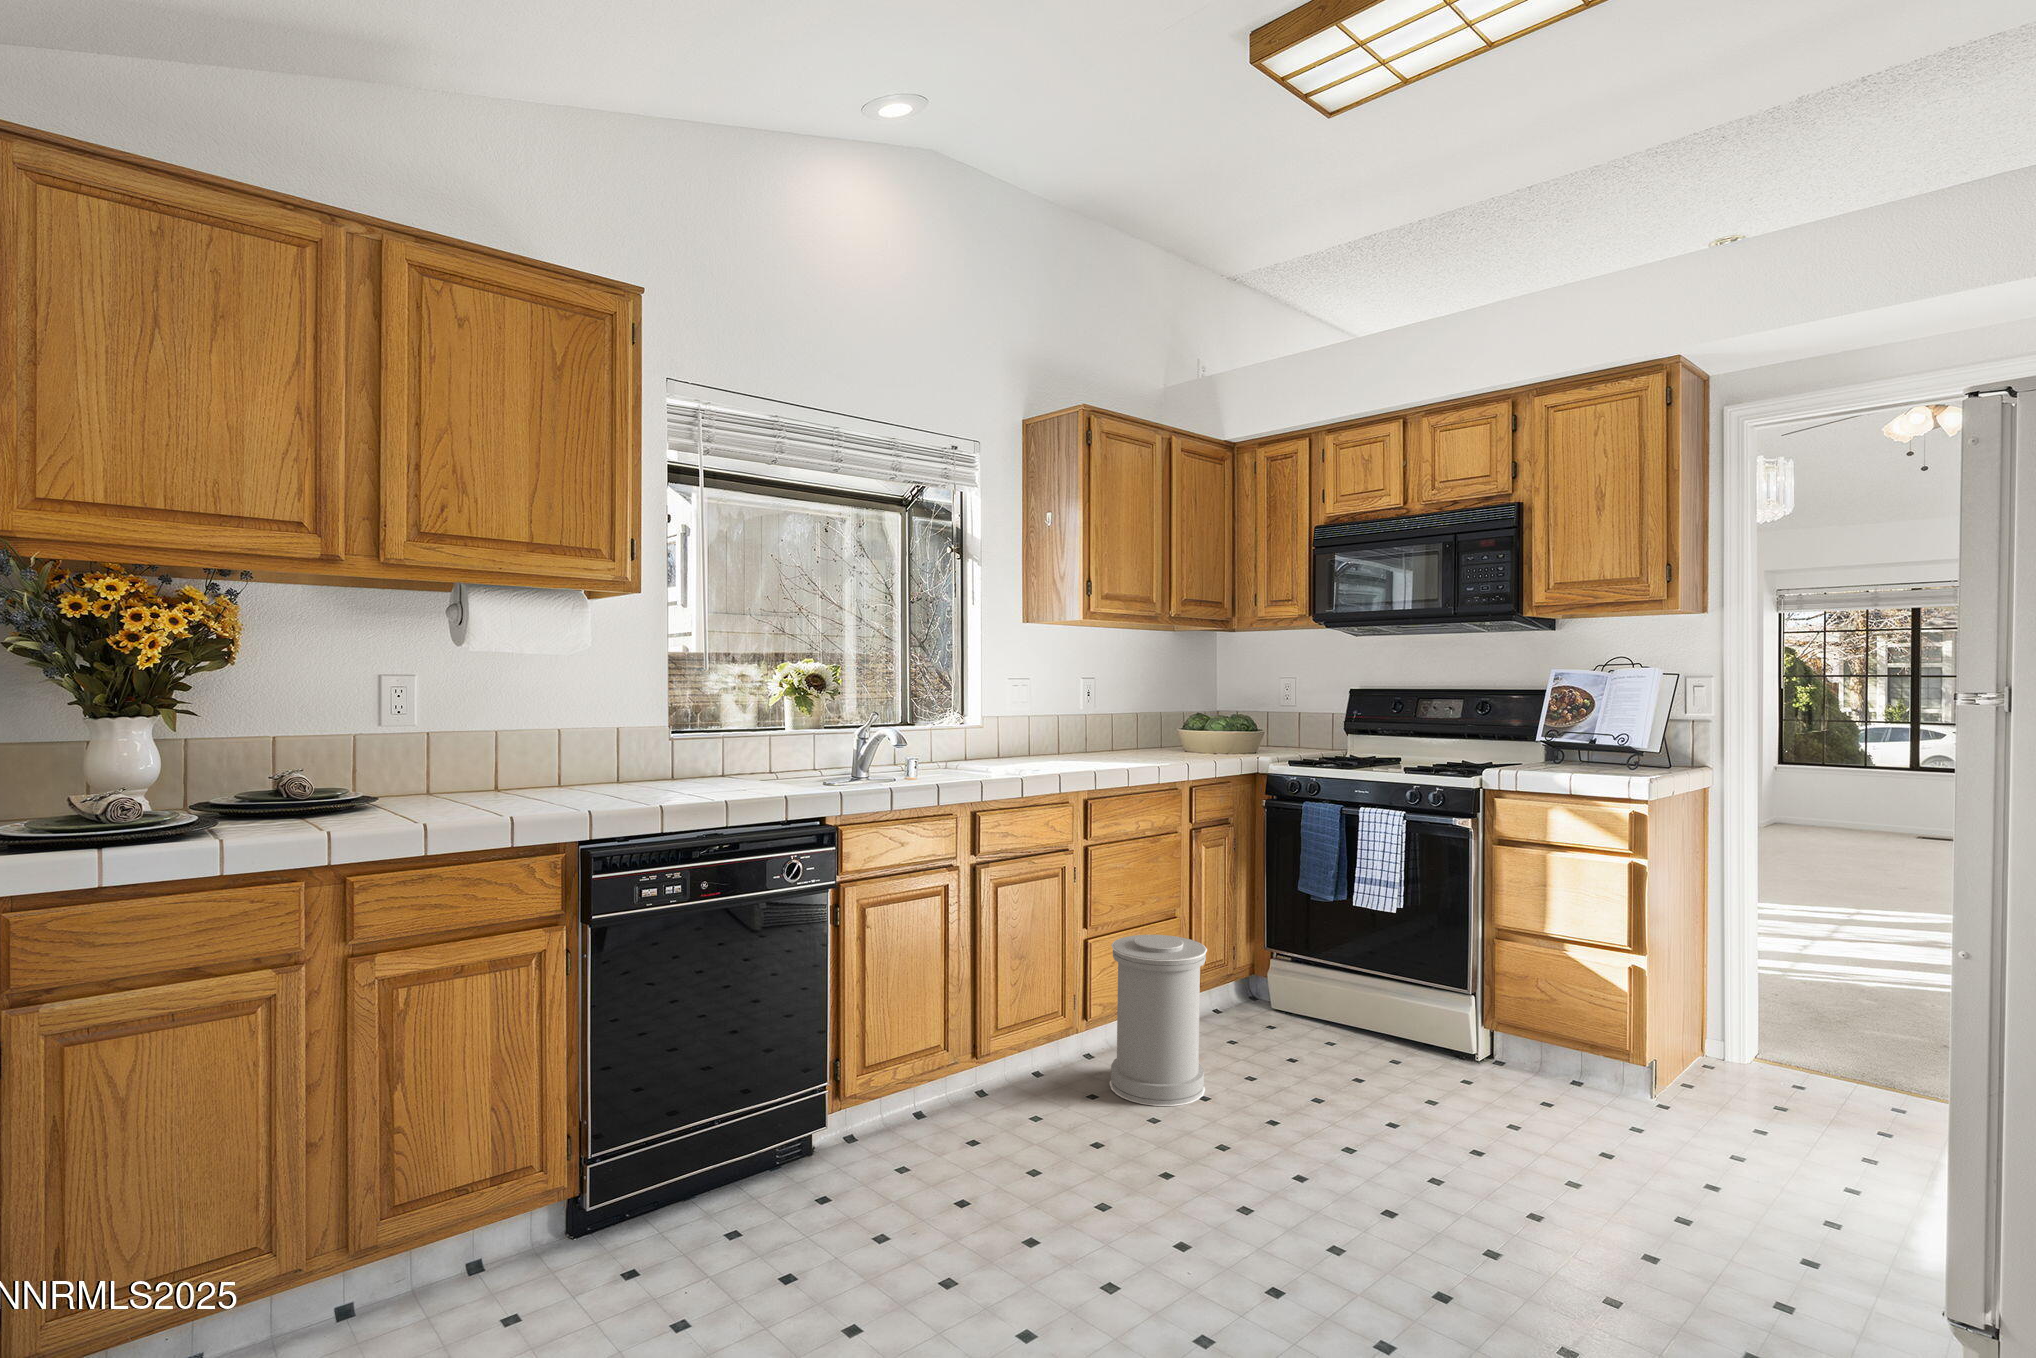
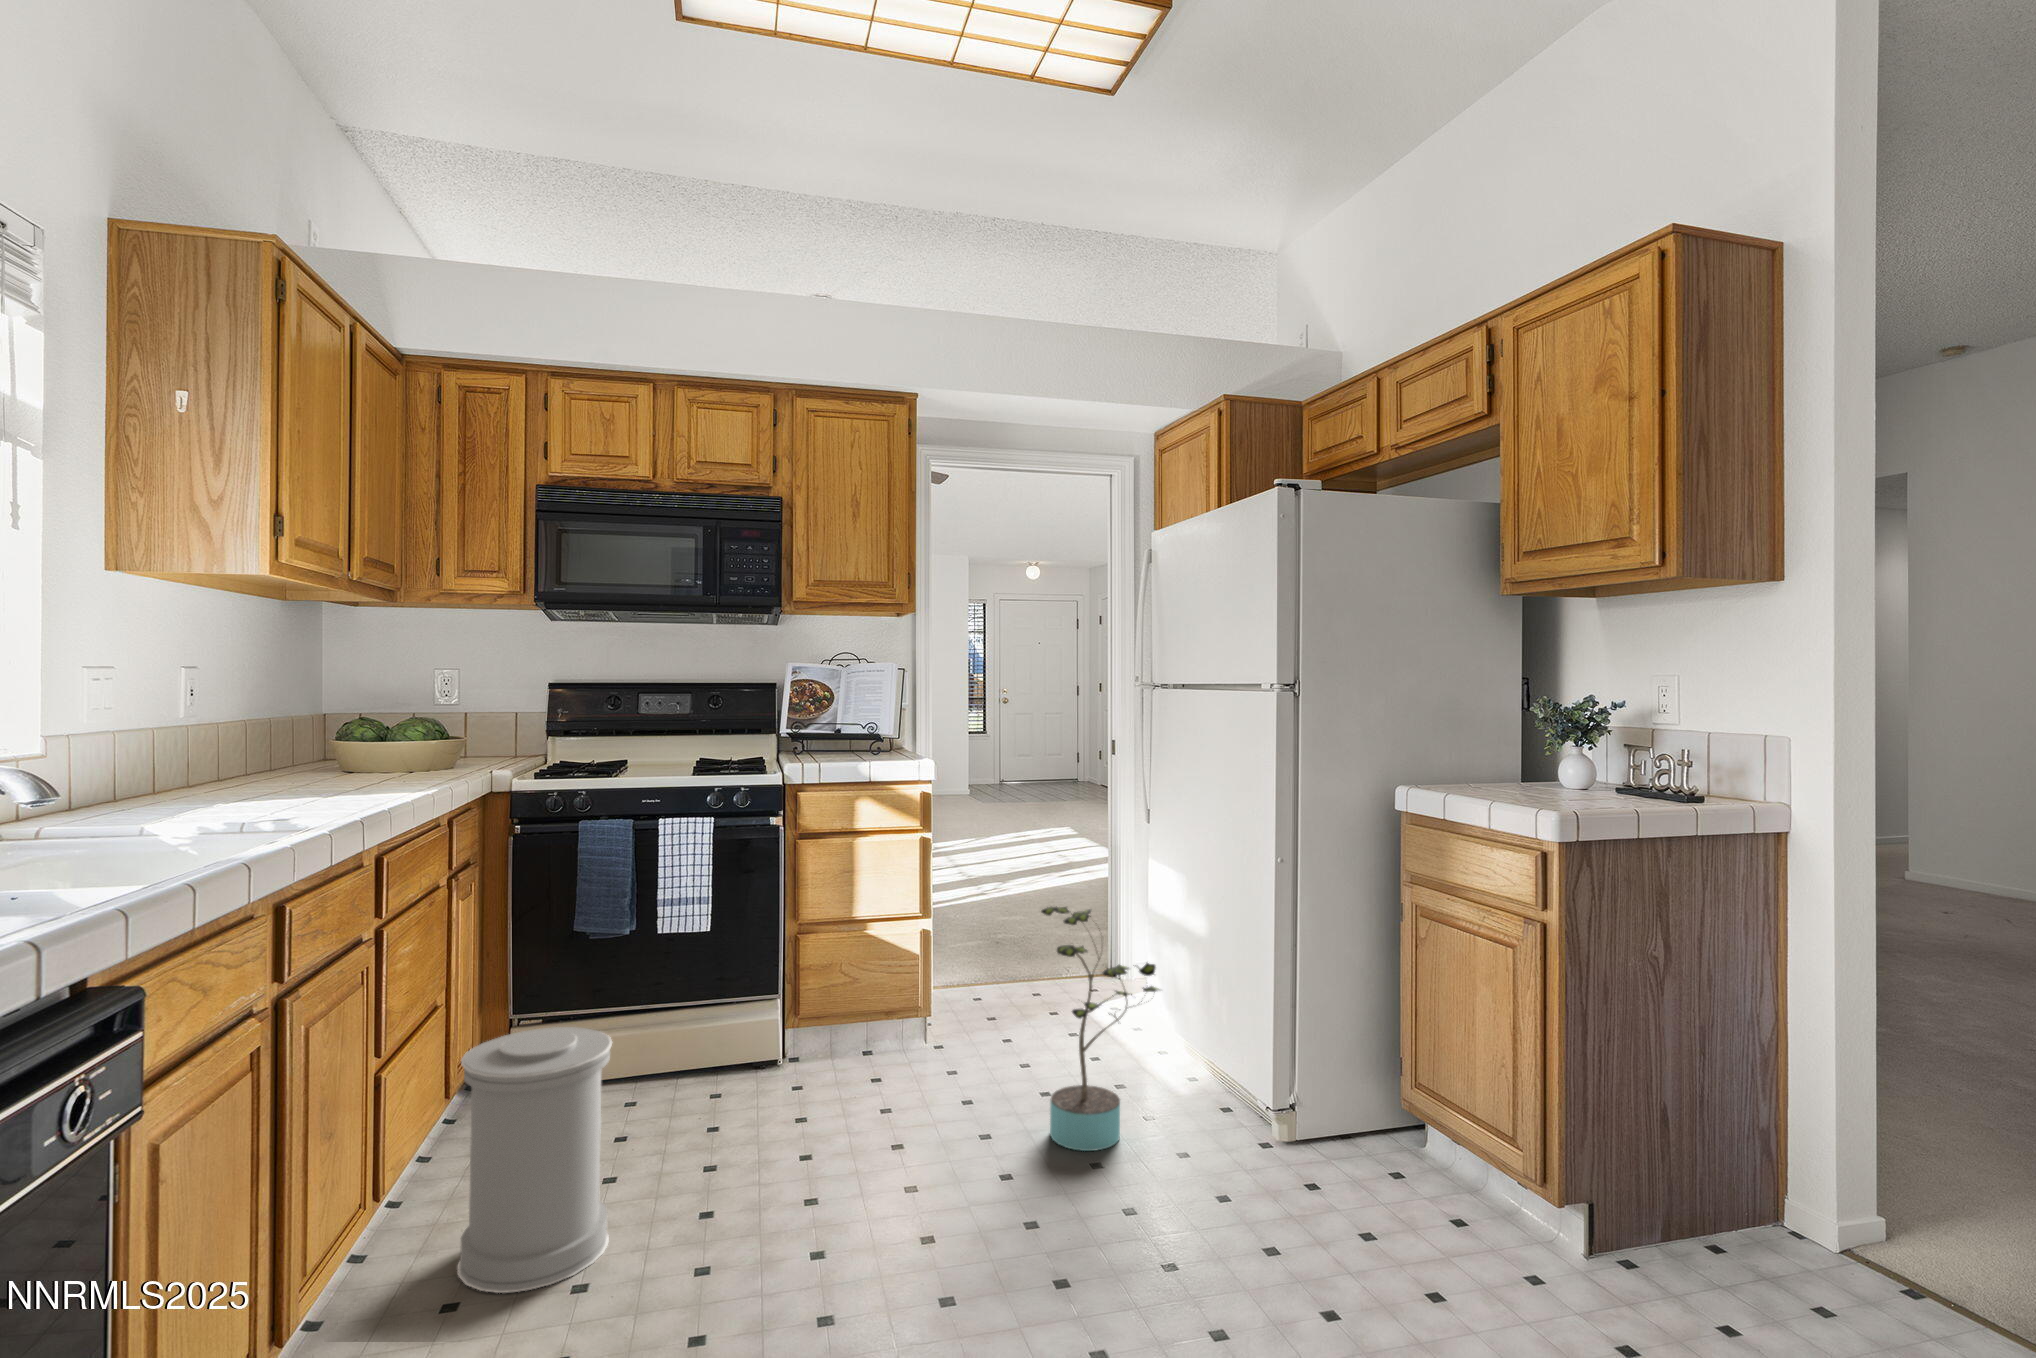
potted plant: none [1579,955,1771,1252] -> present [1041,906,1160,1151]

